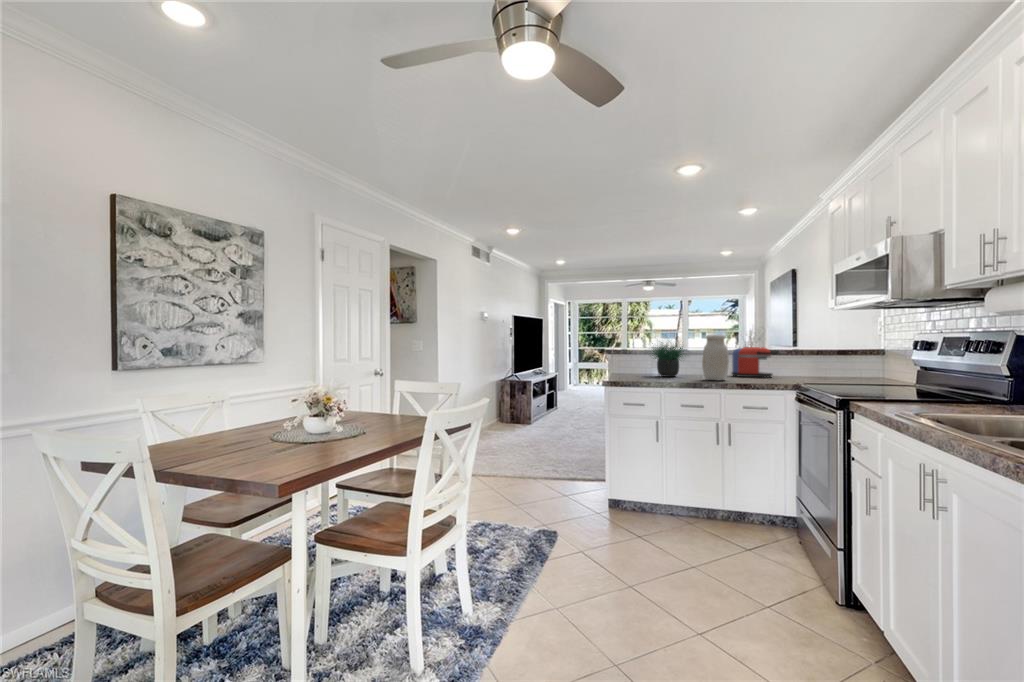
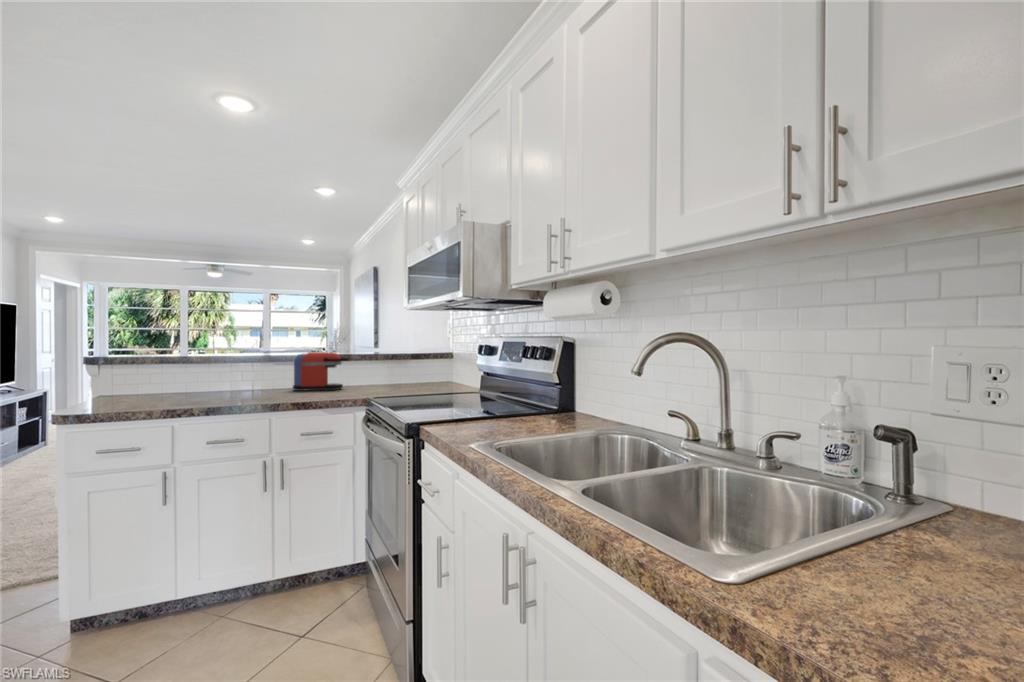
jar: present [702,334,729,380] -> none [245,336,283,400]
potted plant: present [652,342,683,377] -> none [149,326,235,398]

